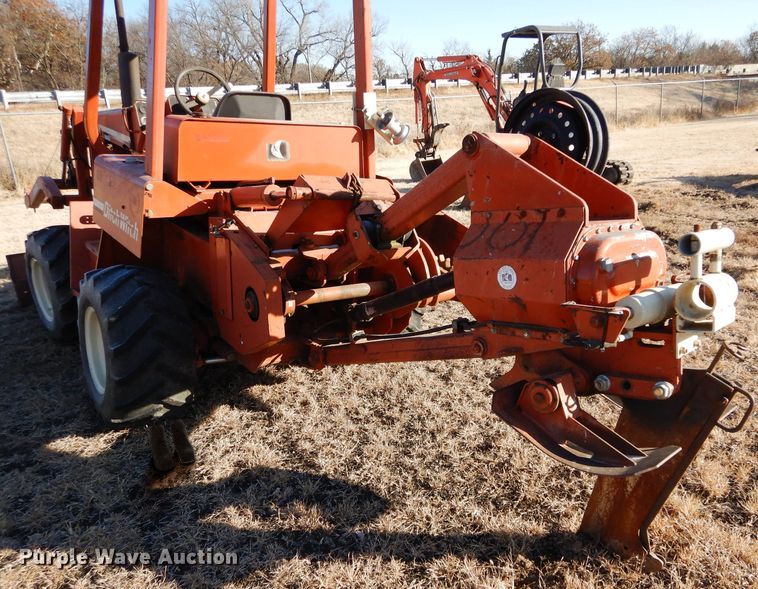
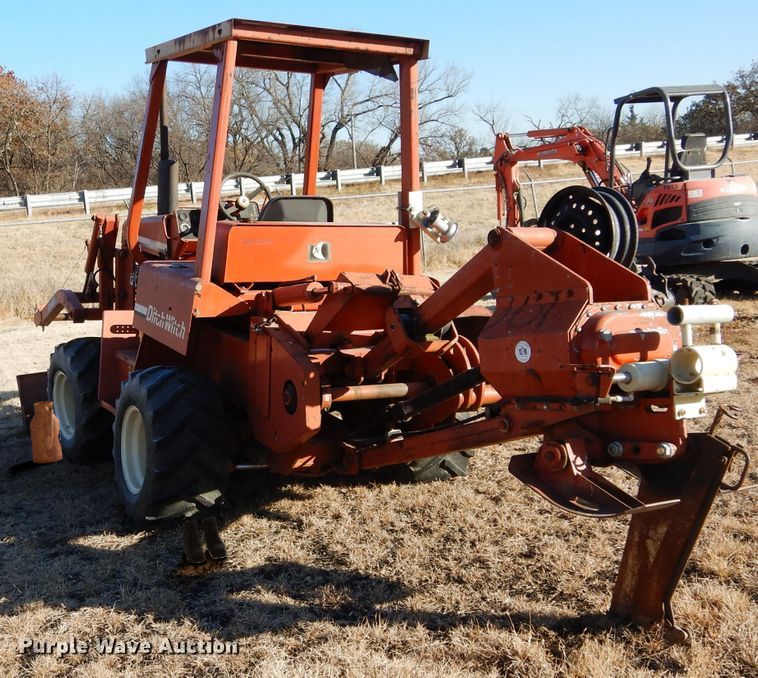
watering can: none [13,286,48,344] -> present [30,401,62,463]

